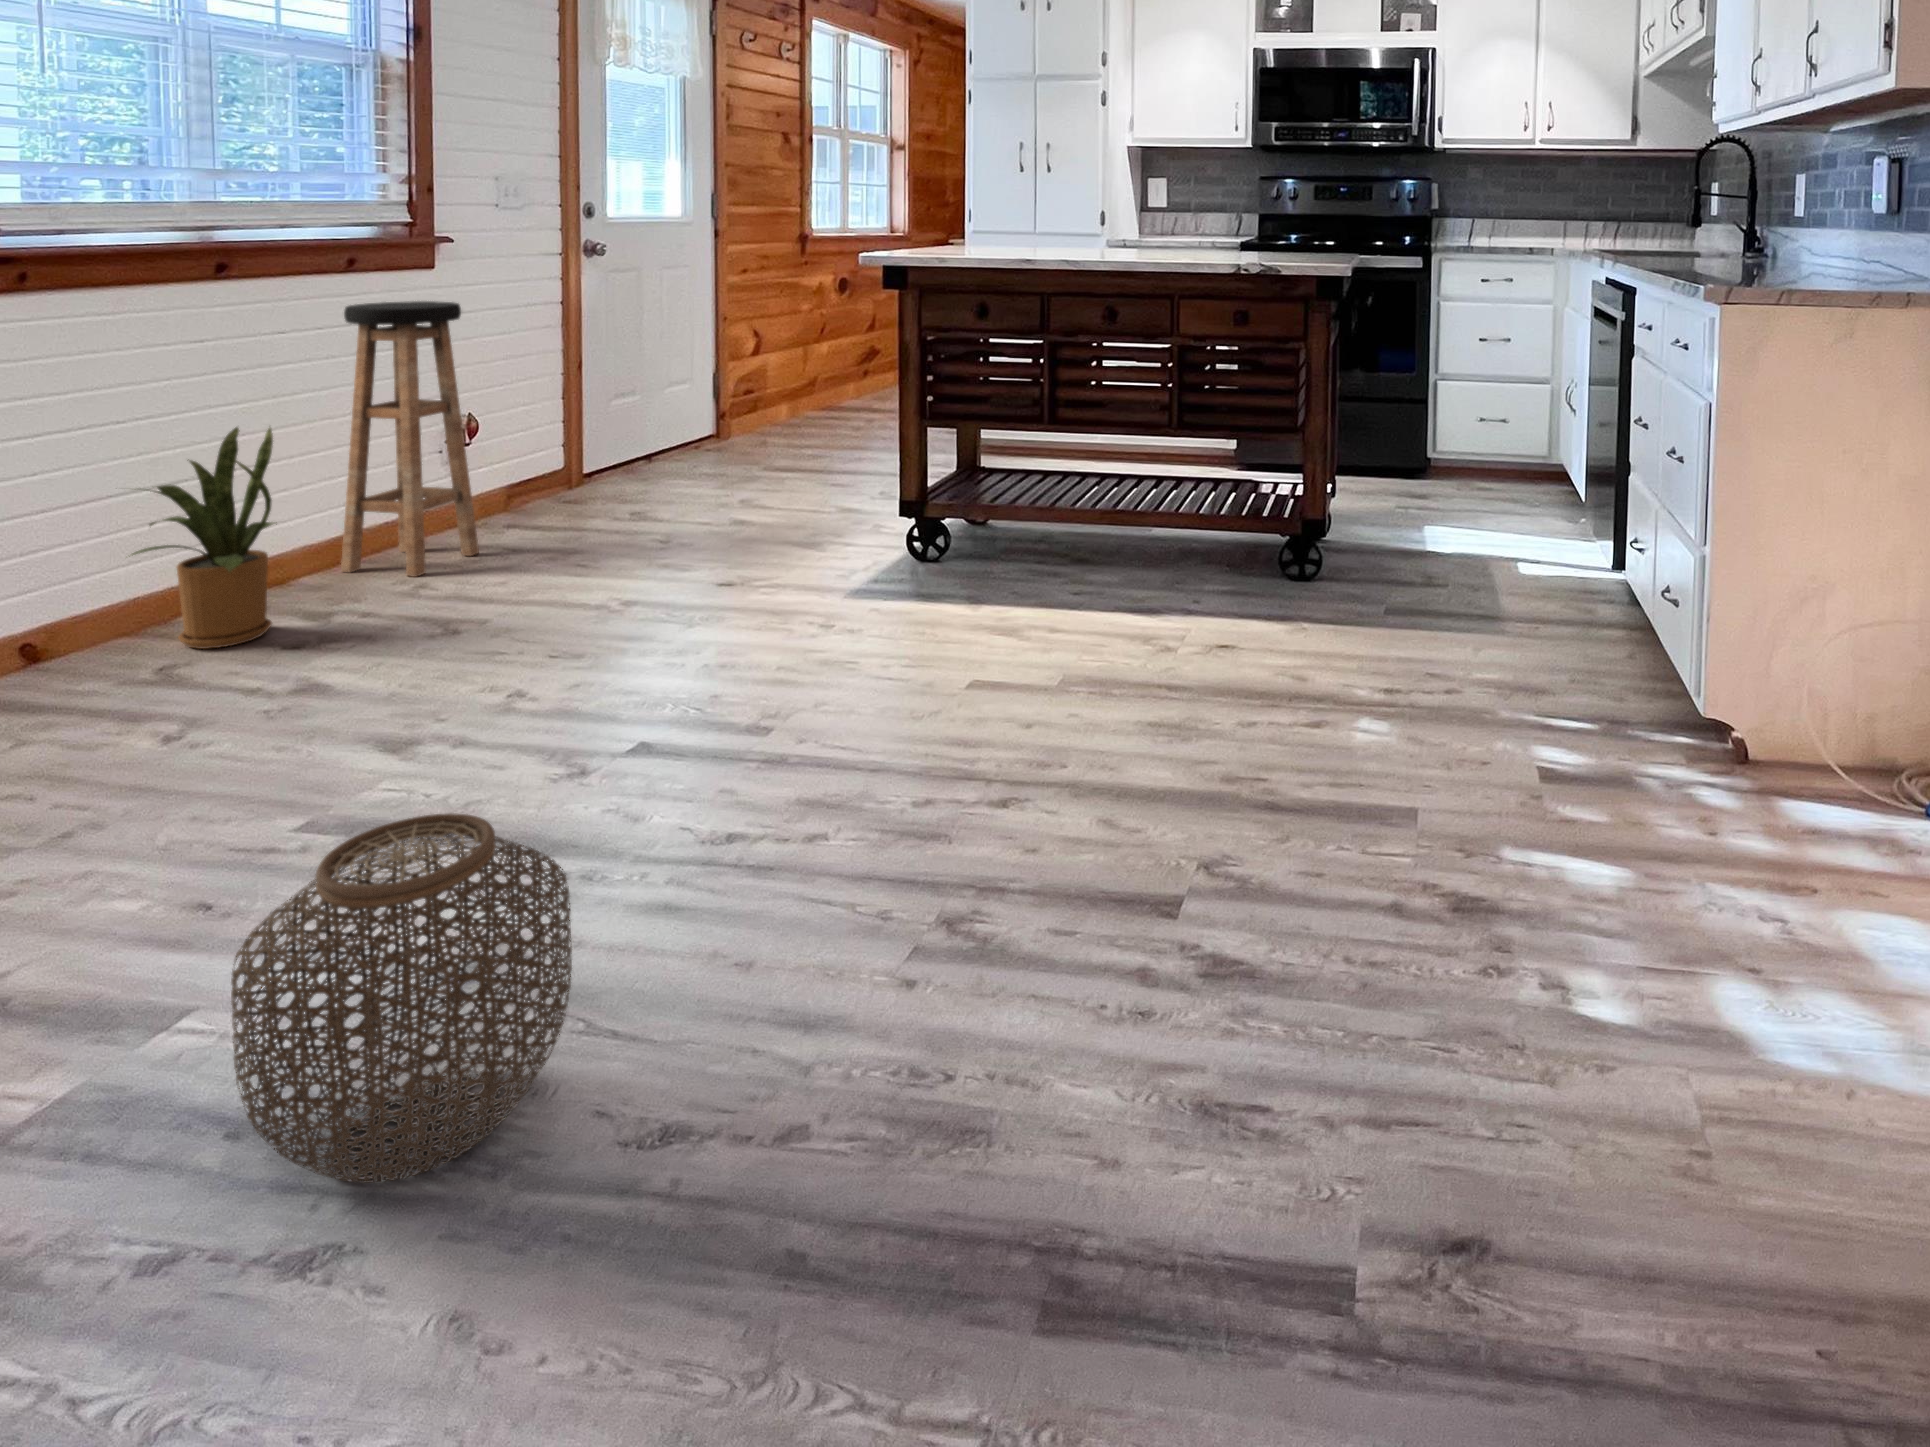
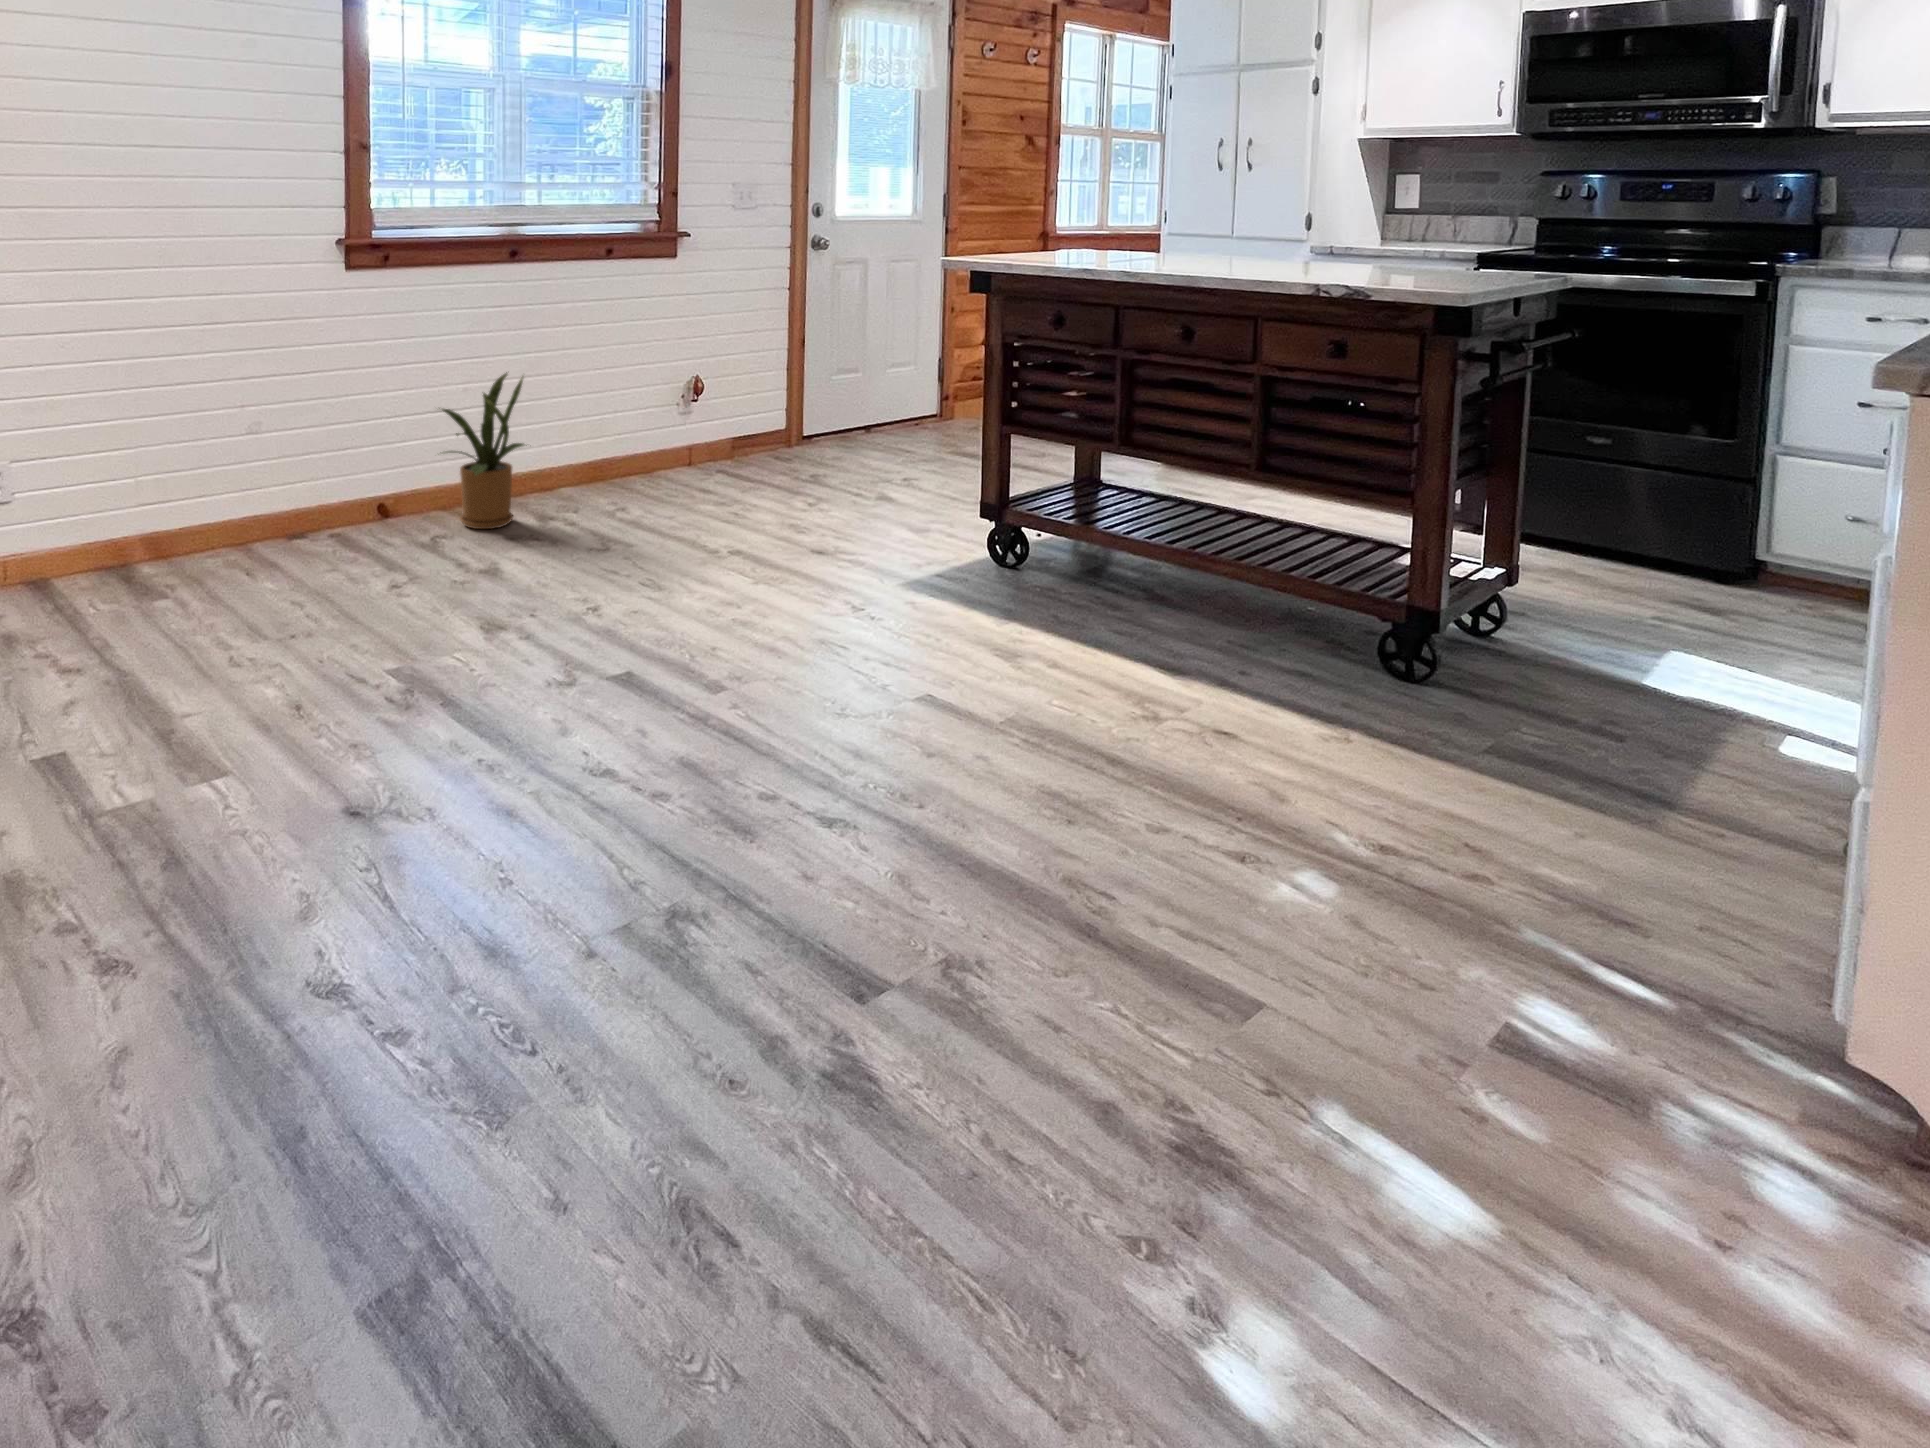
bar stool: present [341,301,479,577] -> none [587,285,678,502]
woven basket: present [231,813,572,1183] -> none [144,673,363,926]

